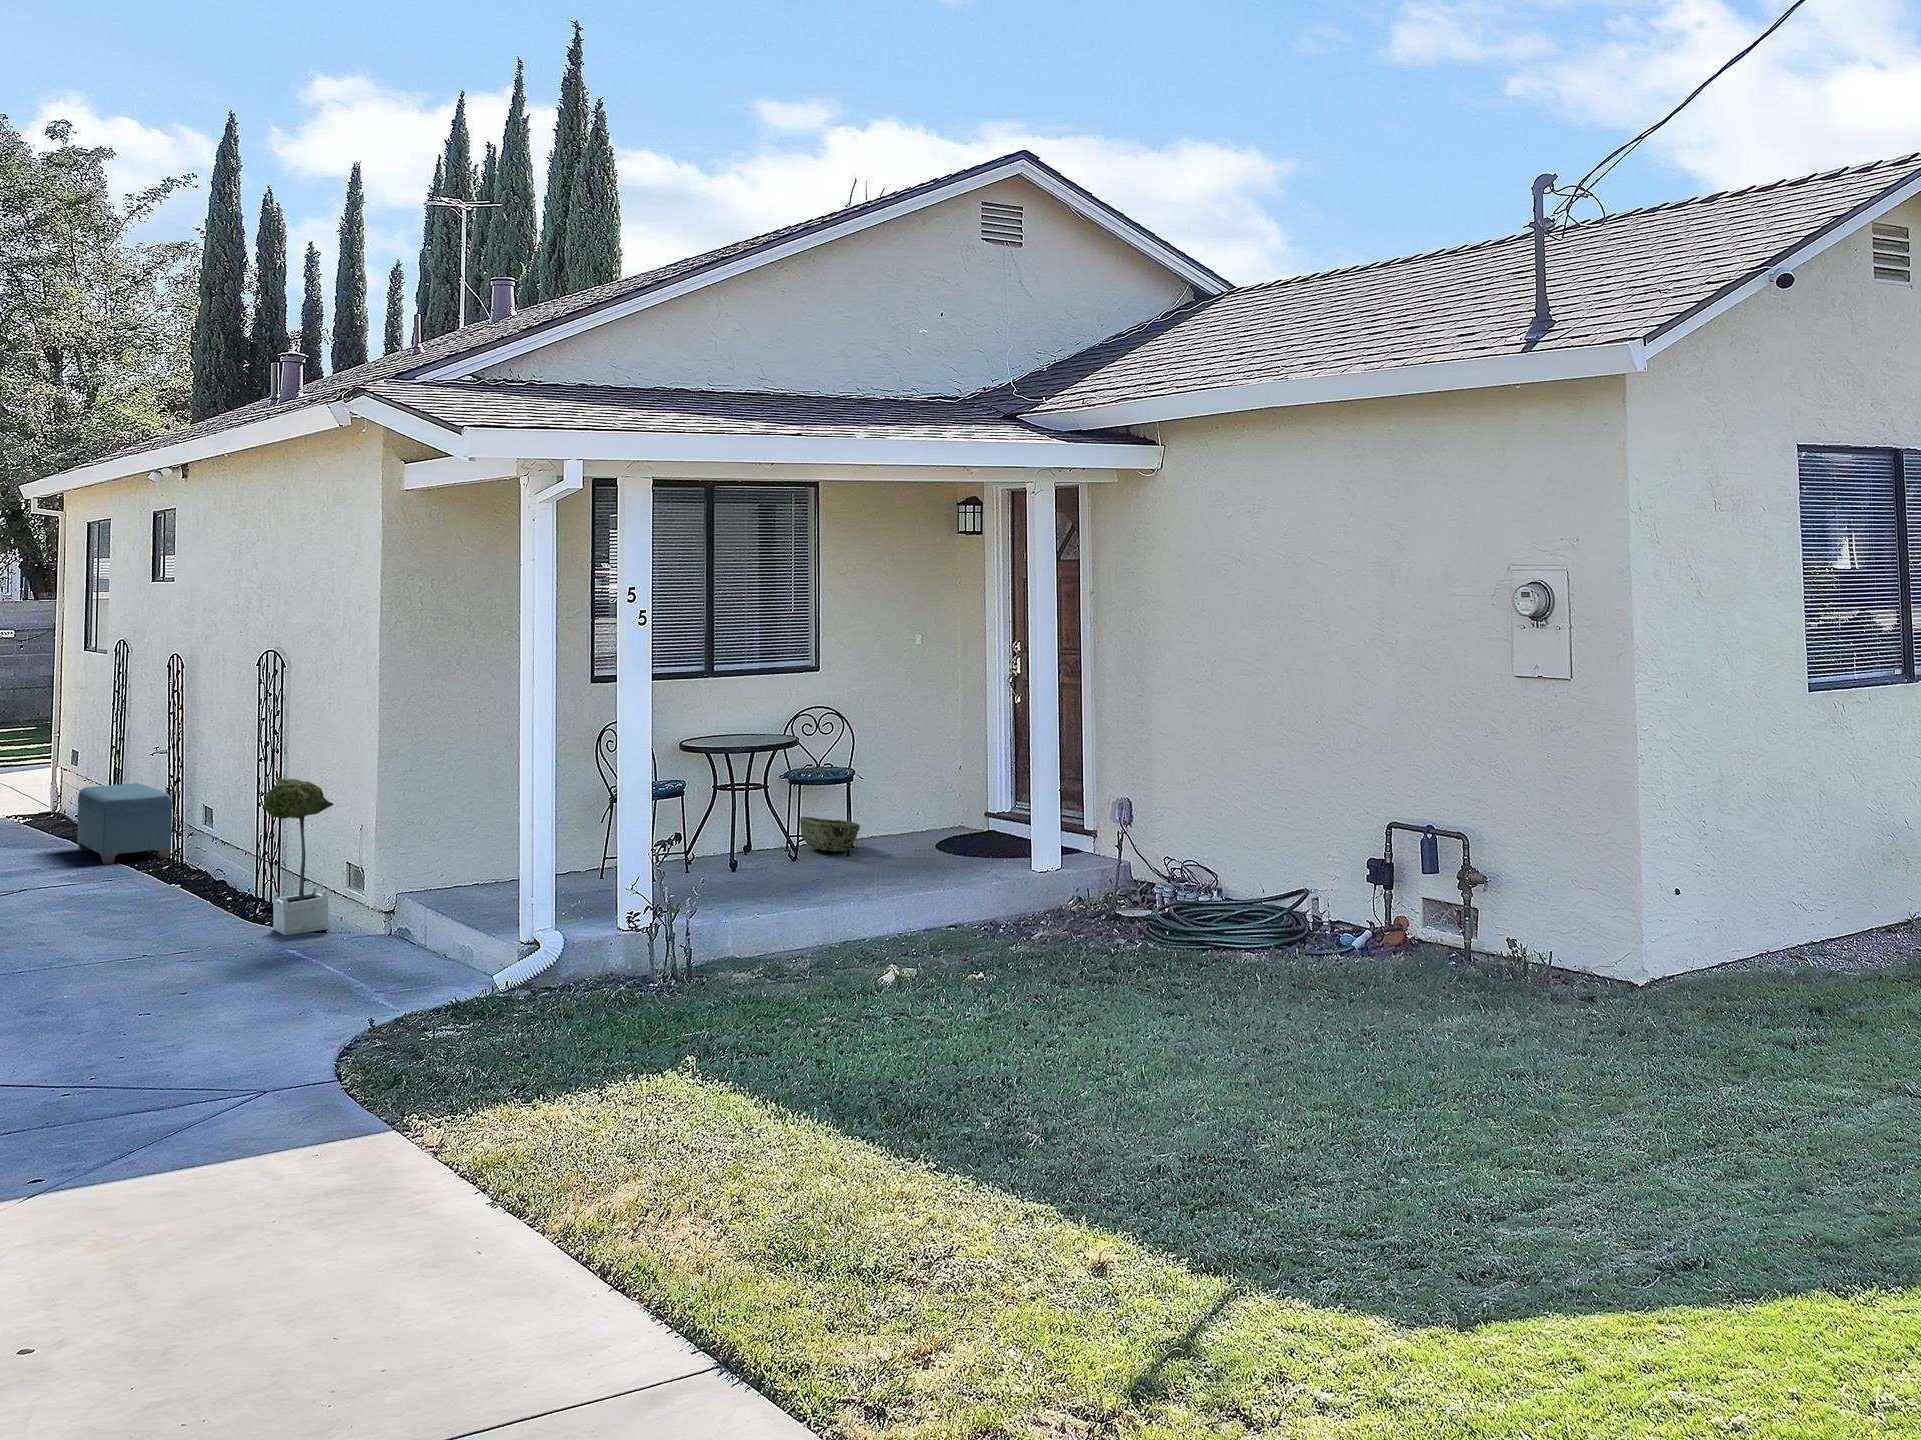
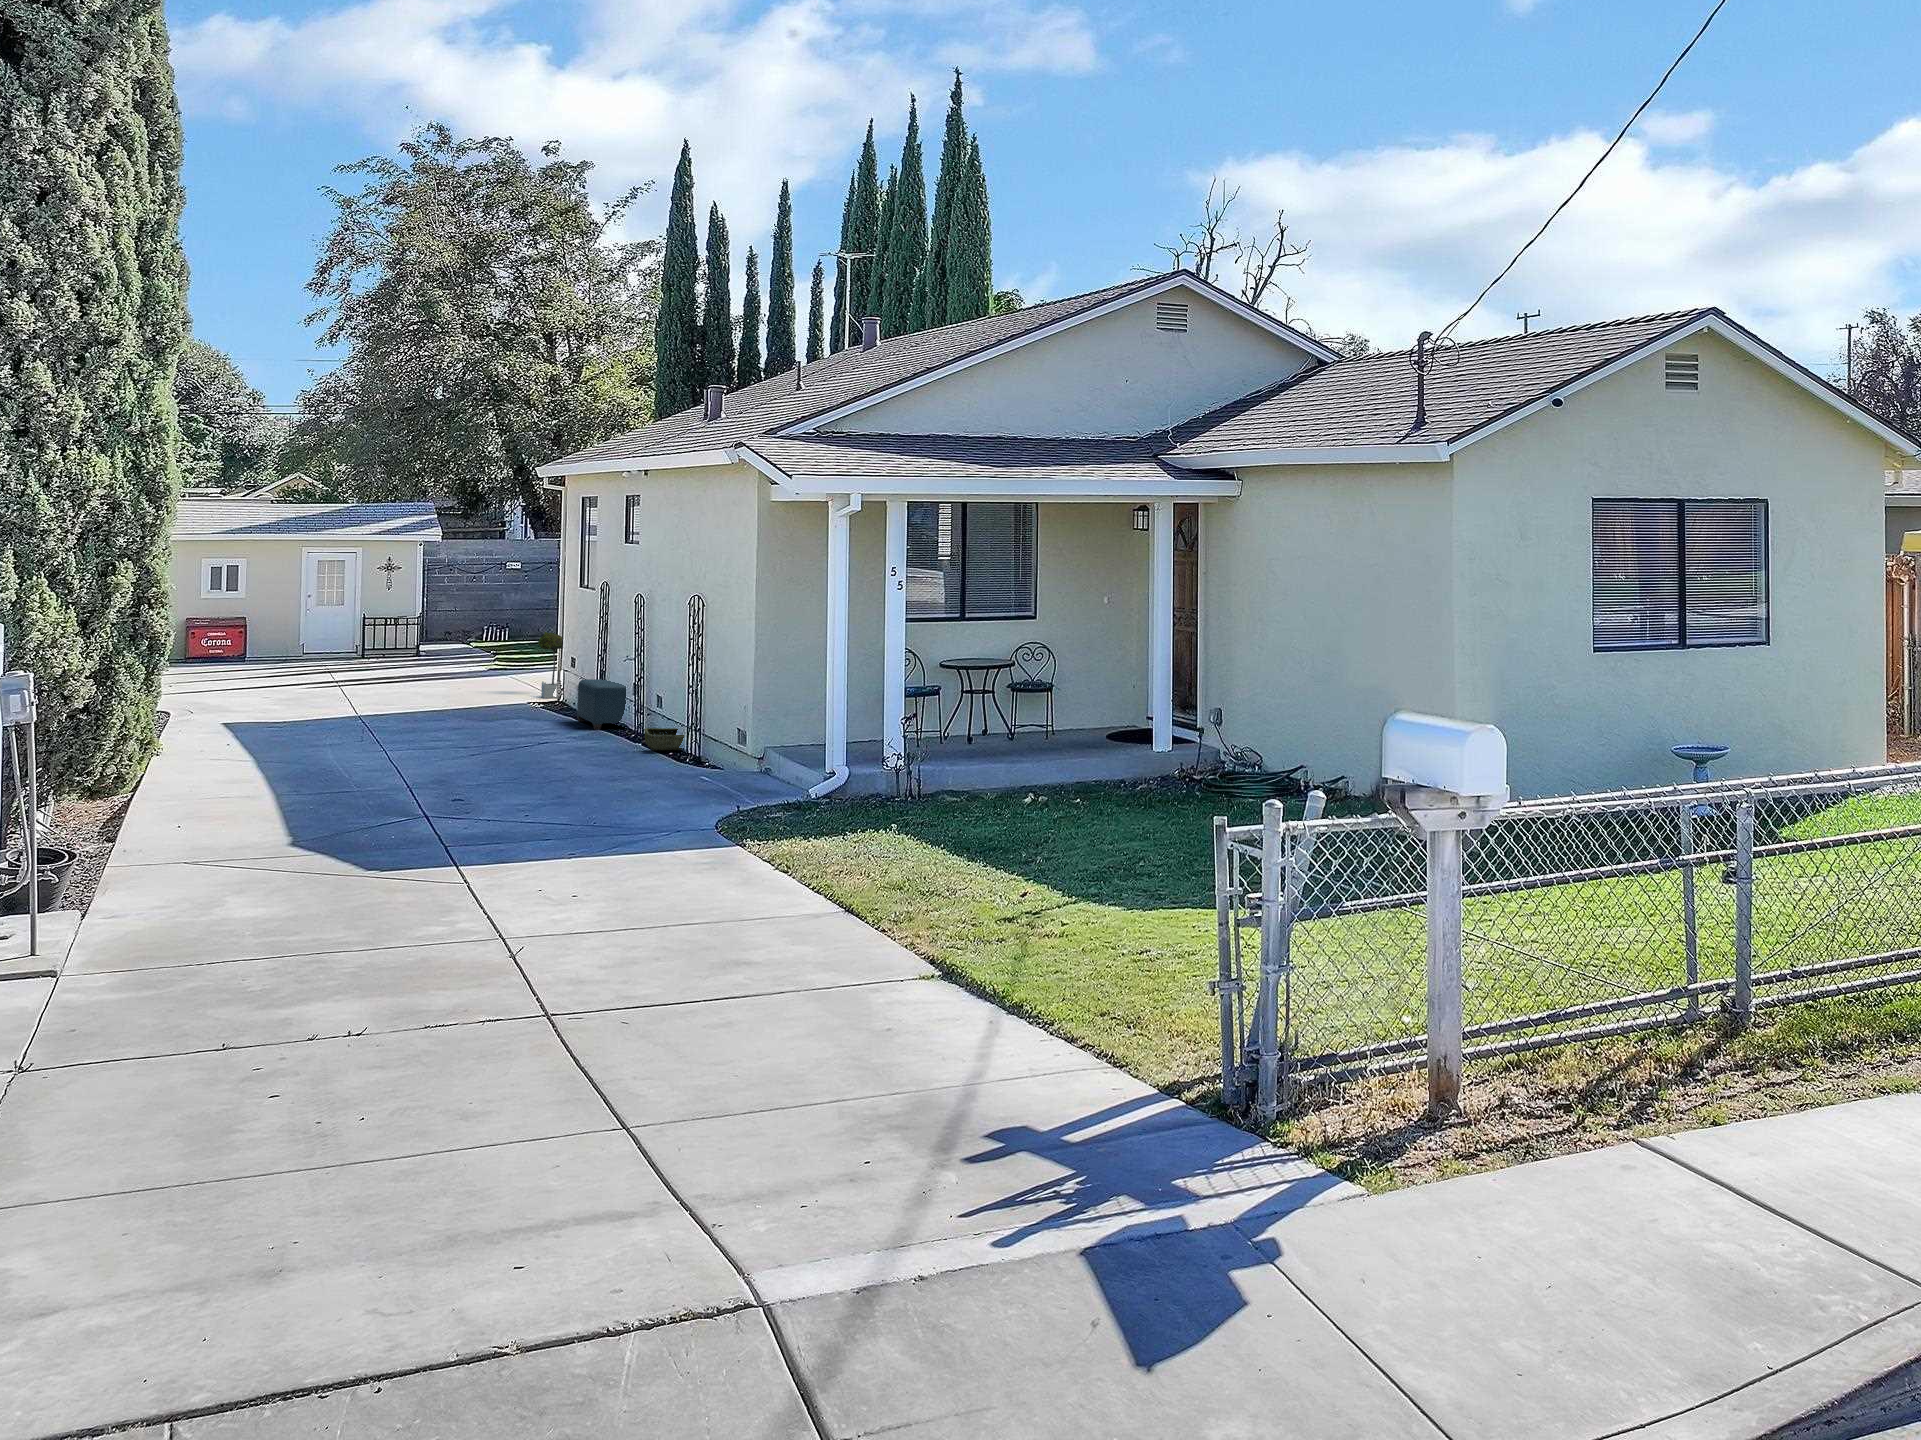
potted tree: present [264,777,334,935] -> present [538,632,562,699]
woven basket: present [800,817,860,852] -> present [644,728,684,751]

